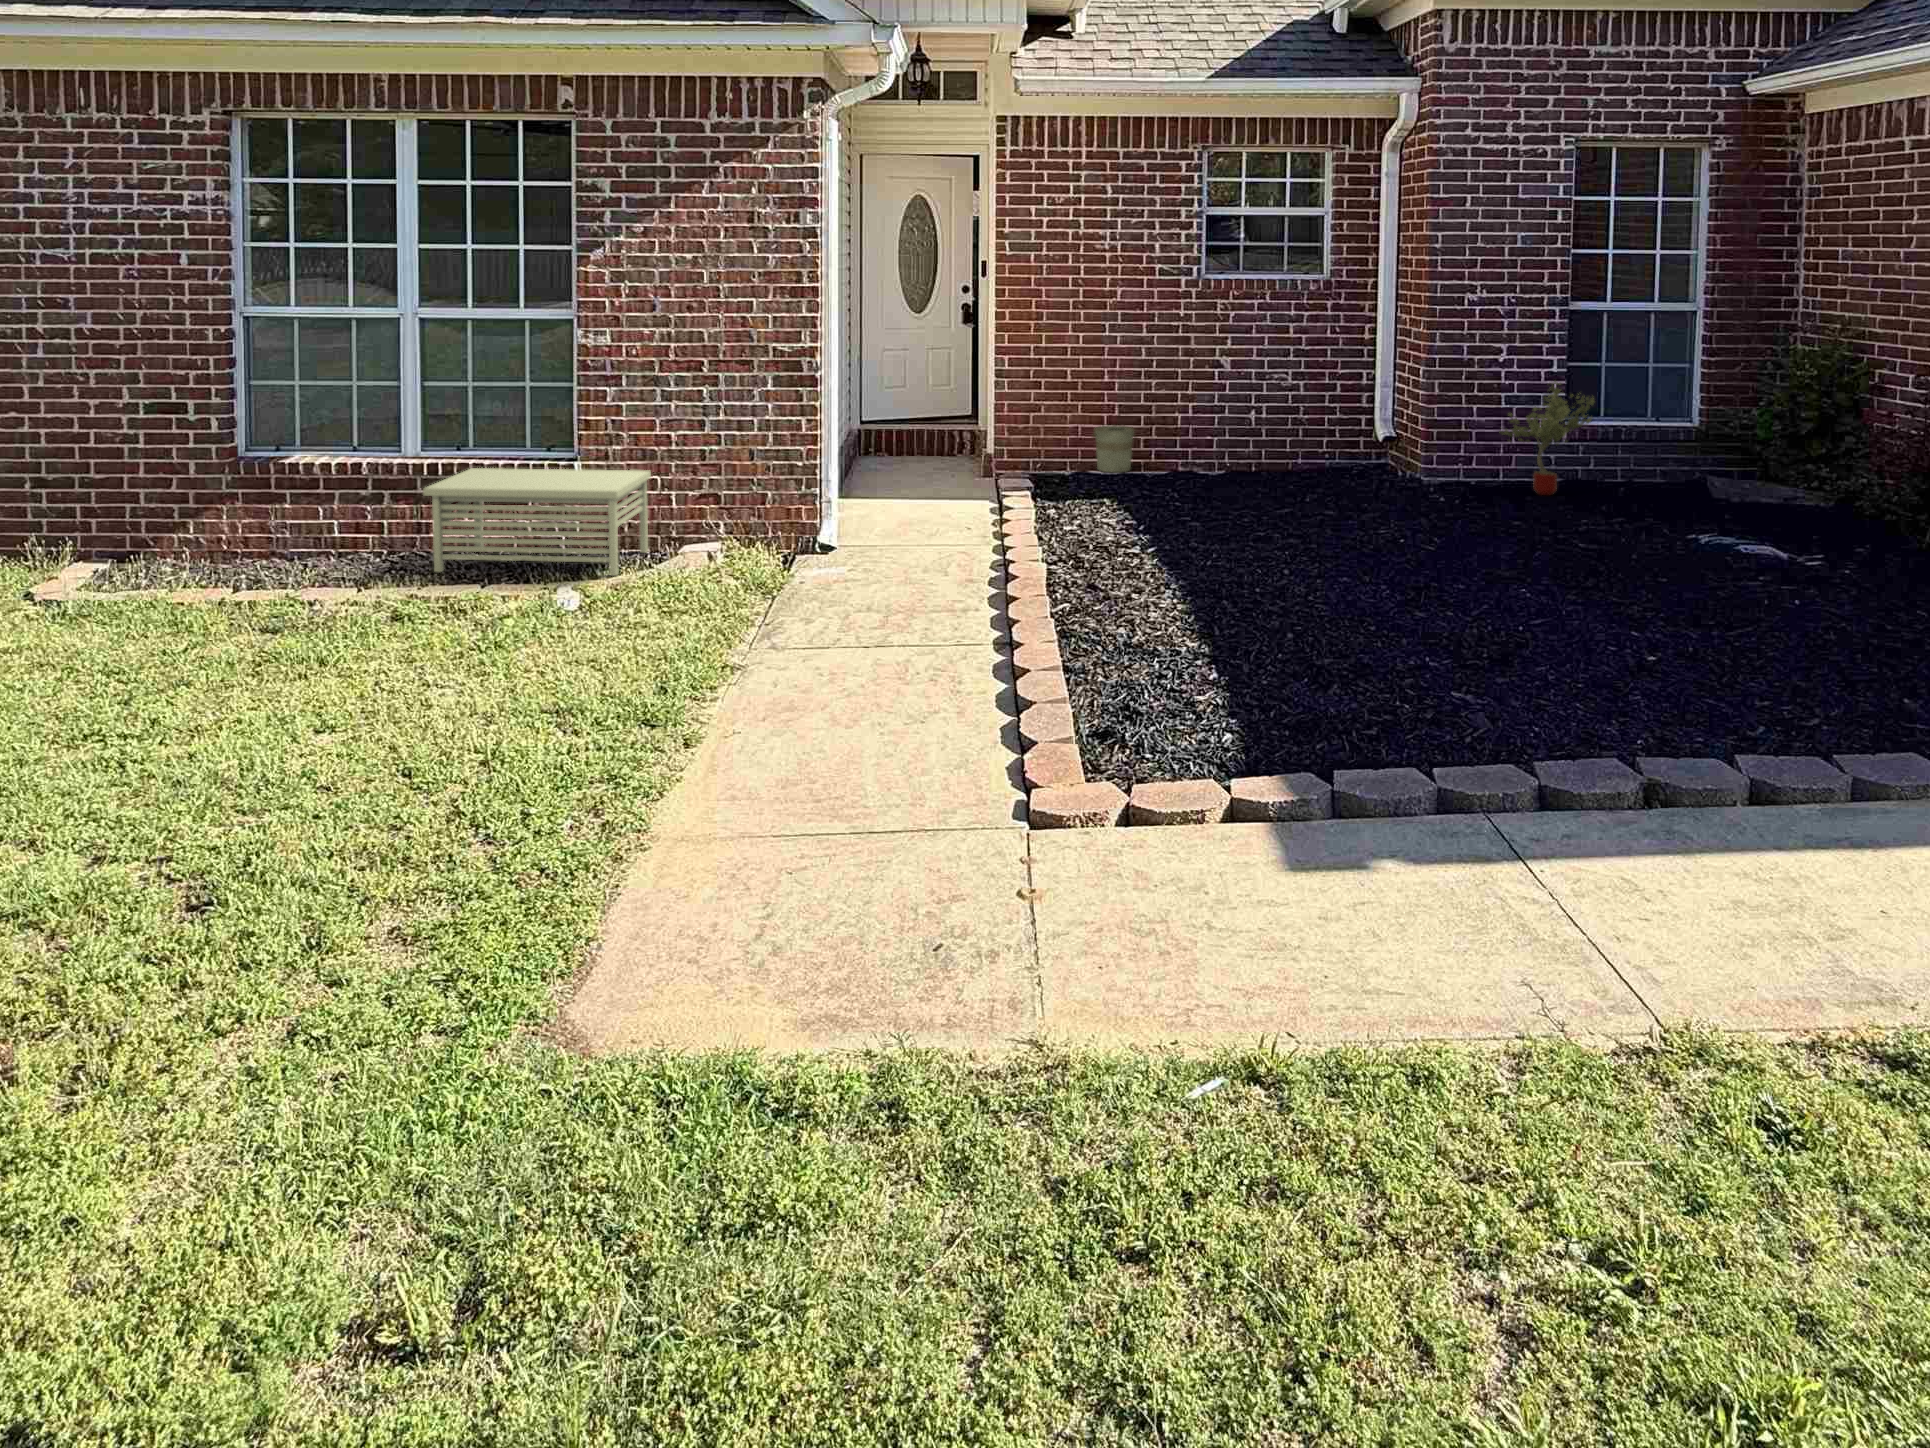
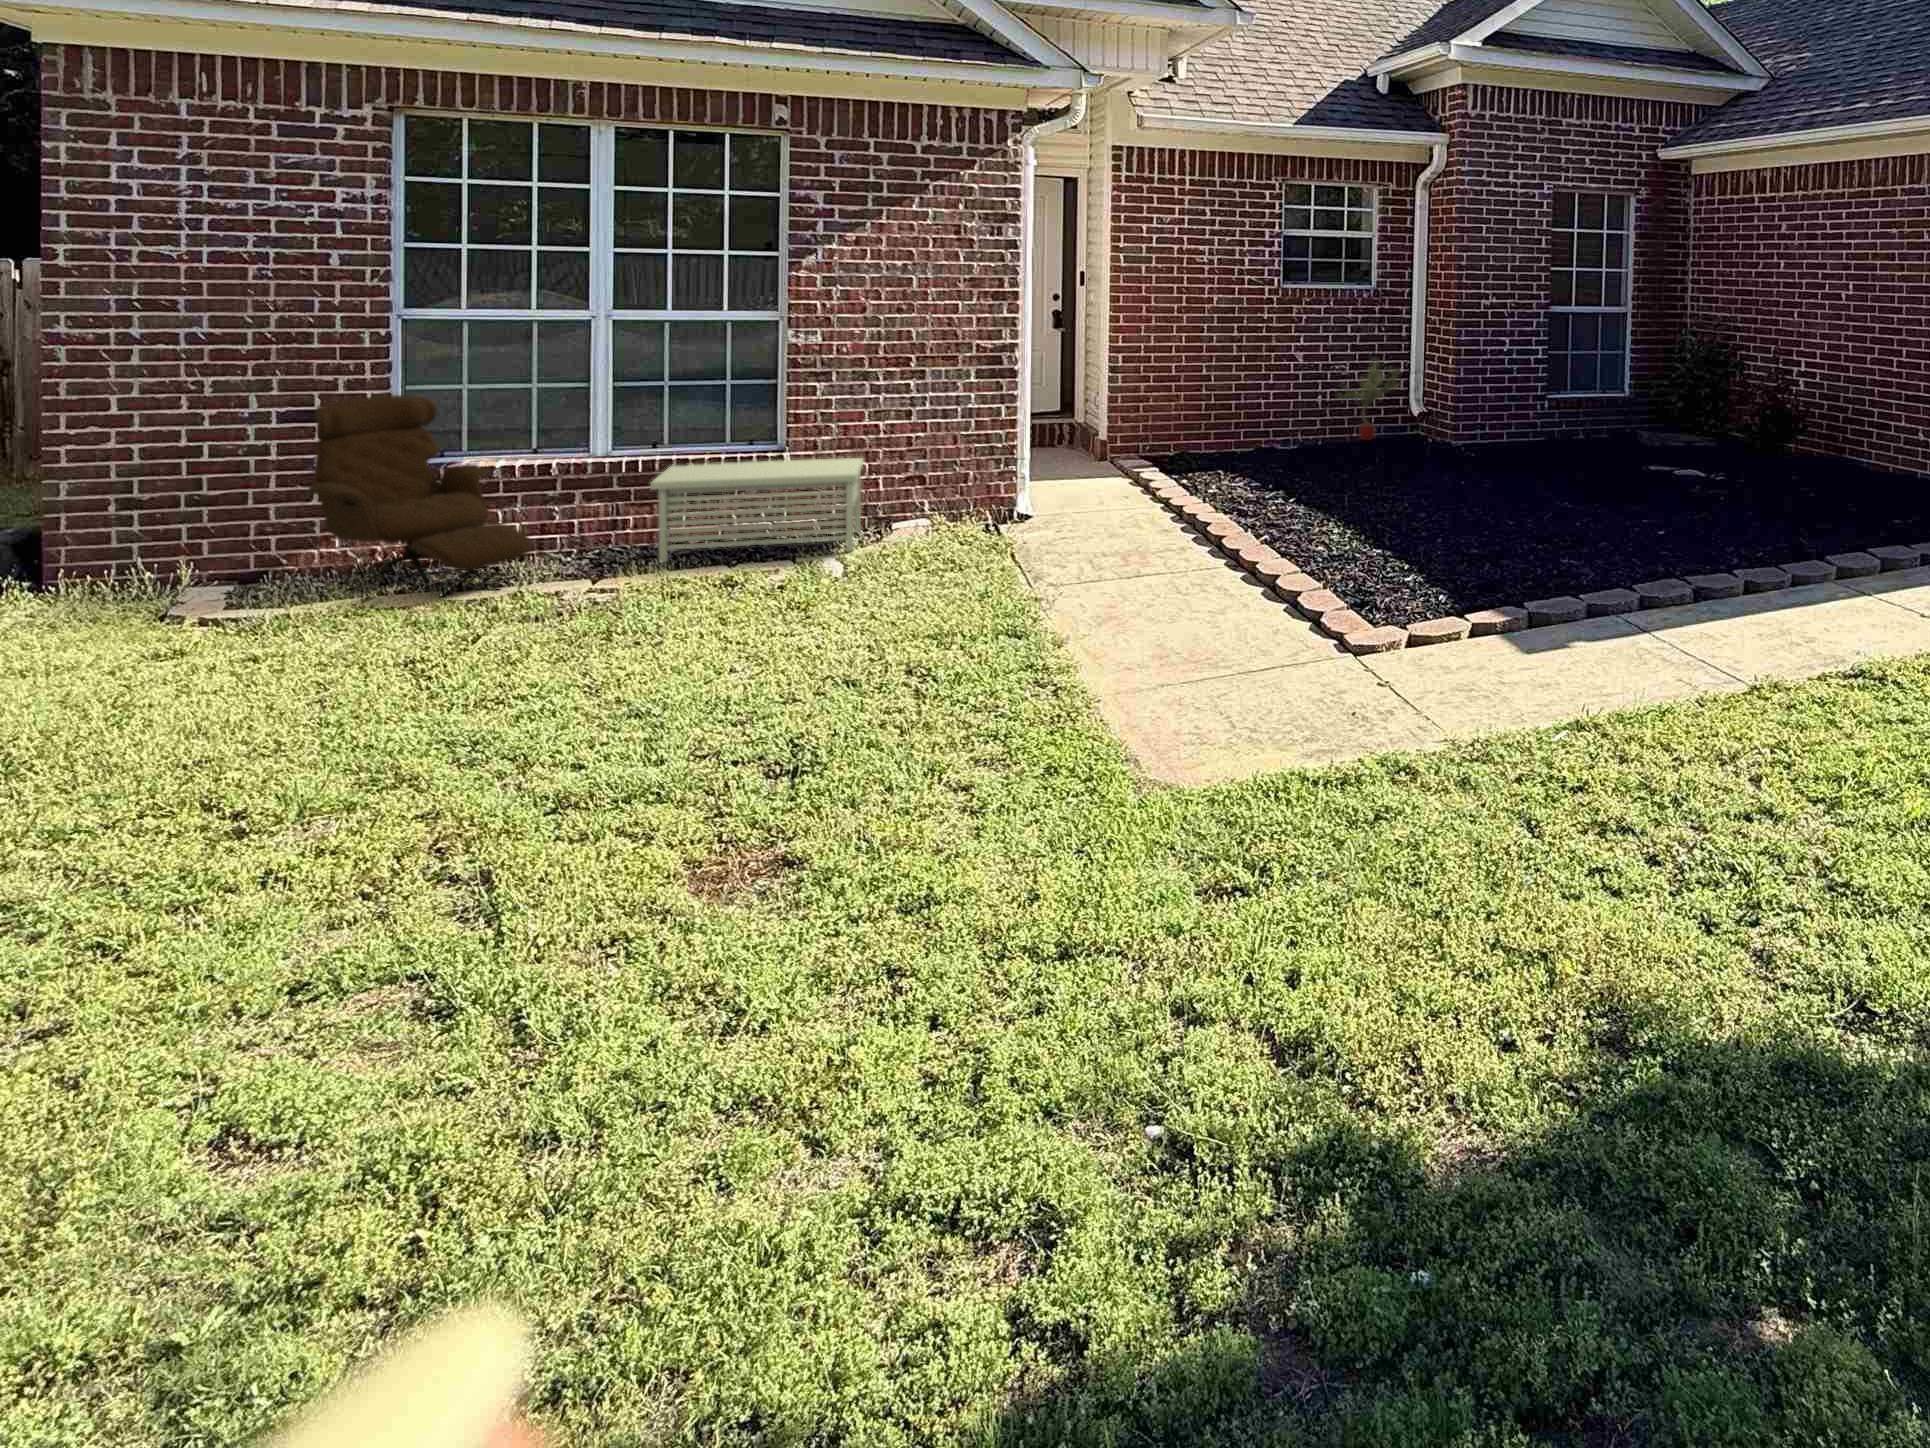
potted tree: present [1501,381,1594,495] -> present [1338,360,1400,440]
lounge chair: none [145,390,316,593] -> present [308,395,532,597]
bucket: present [1092,426,1135,472] -> none [1195,410,1234,449]

